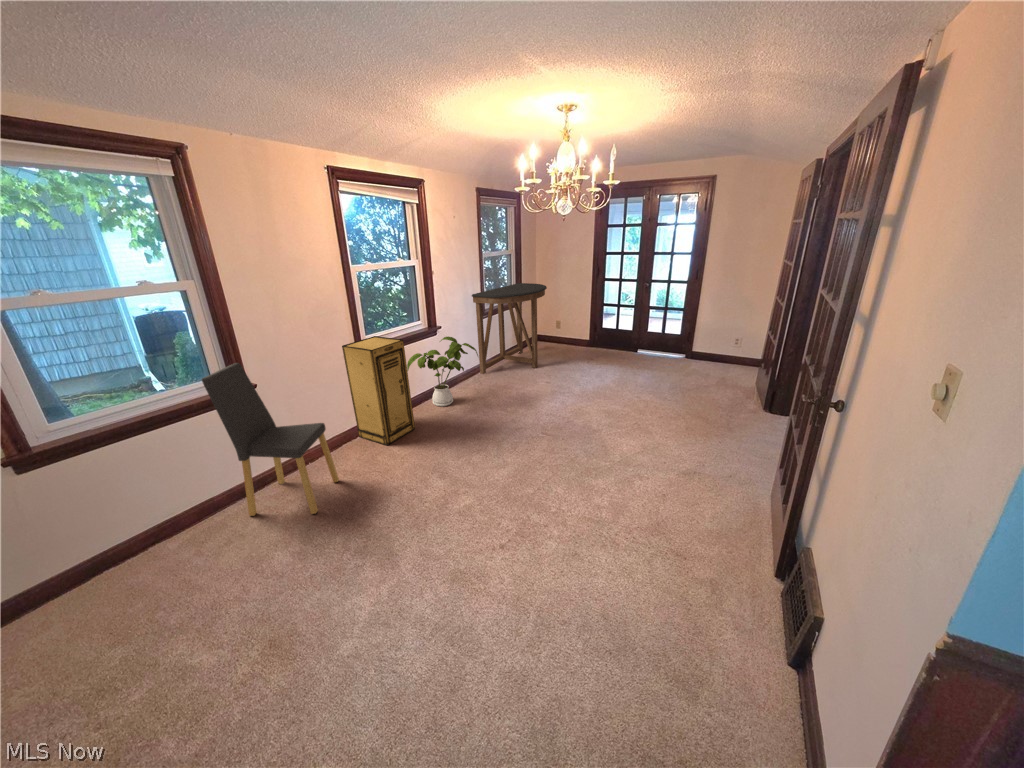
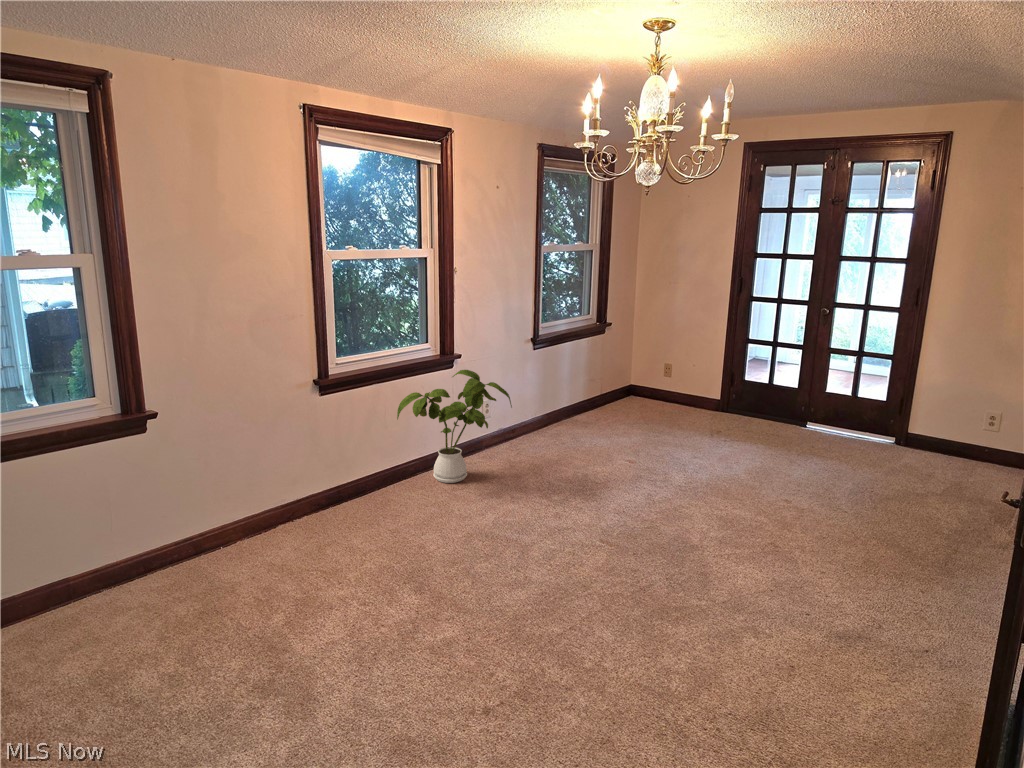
console table: present [472,283,547,374] -> none [518,295,647,439]
storage cabinet: present [342,336,415,445] -> none [295,359,395,535]
dining chair: present [202,363,339,516] -> none [75,379,256,627]

